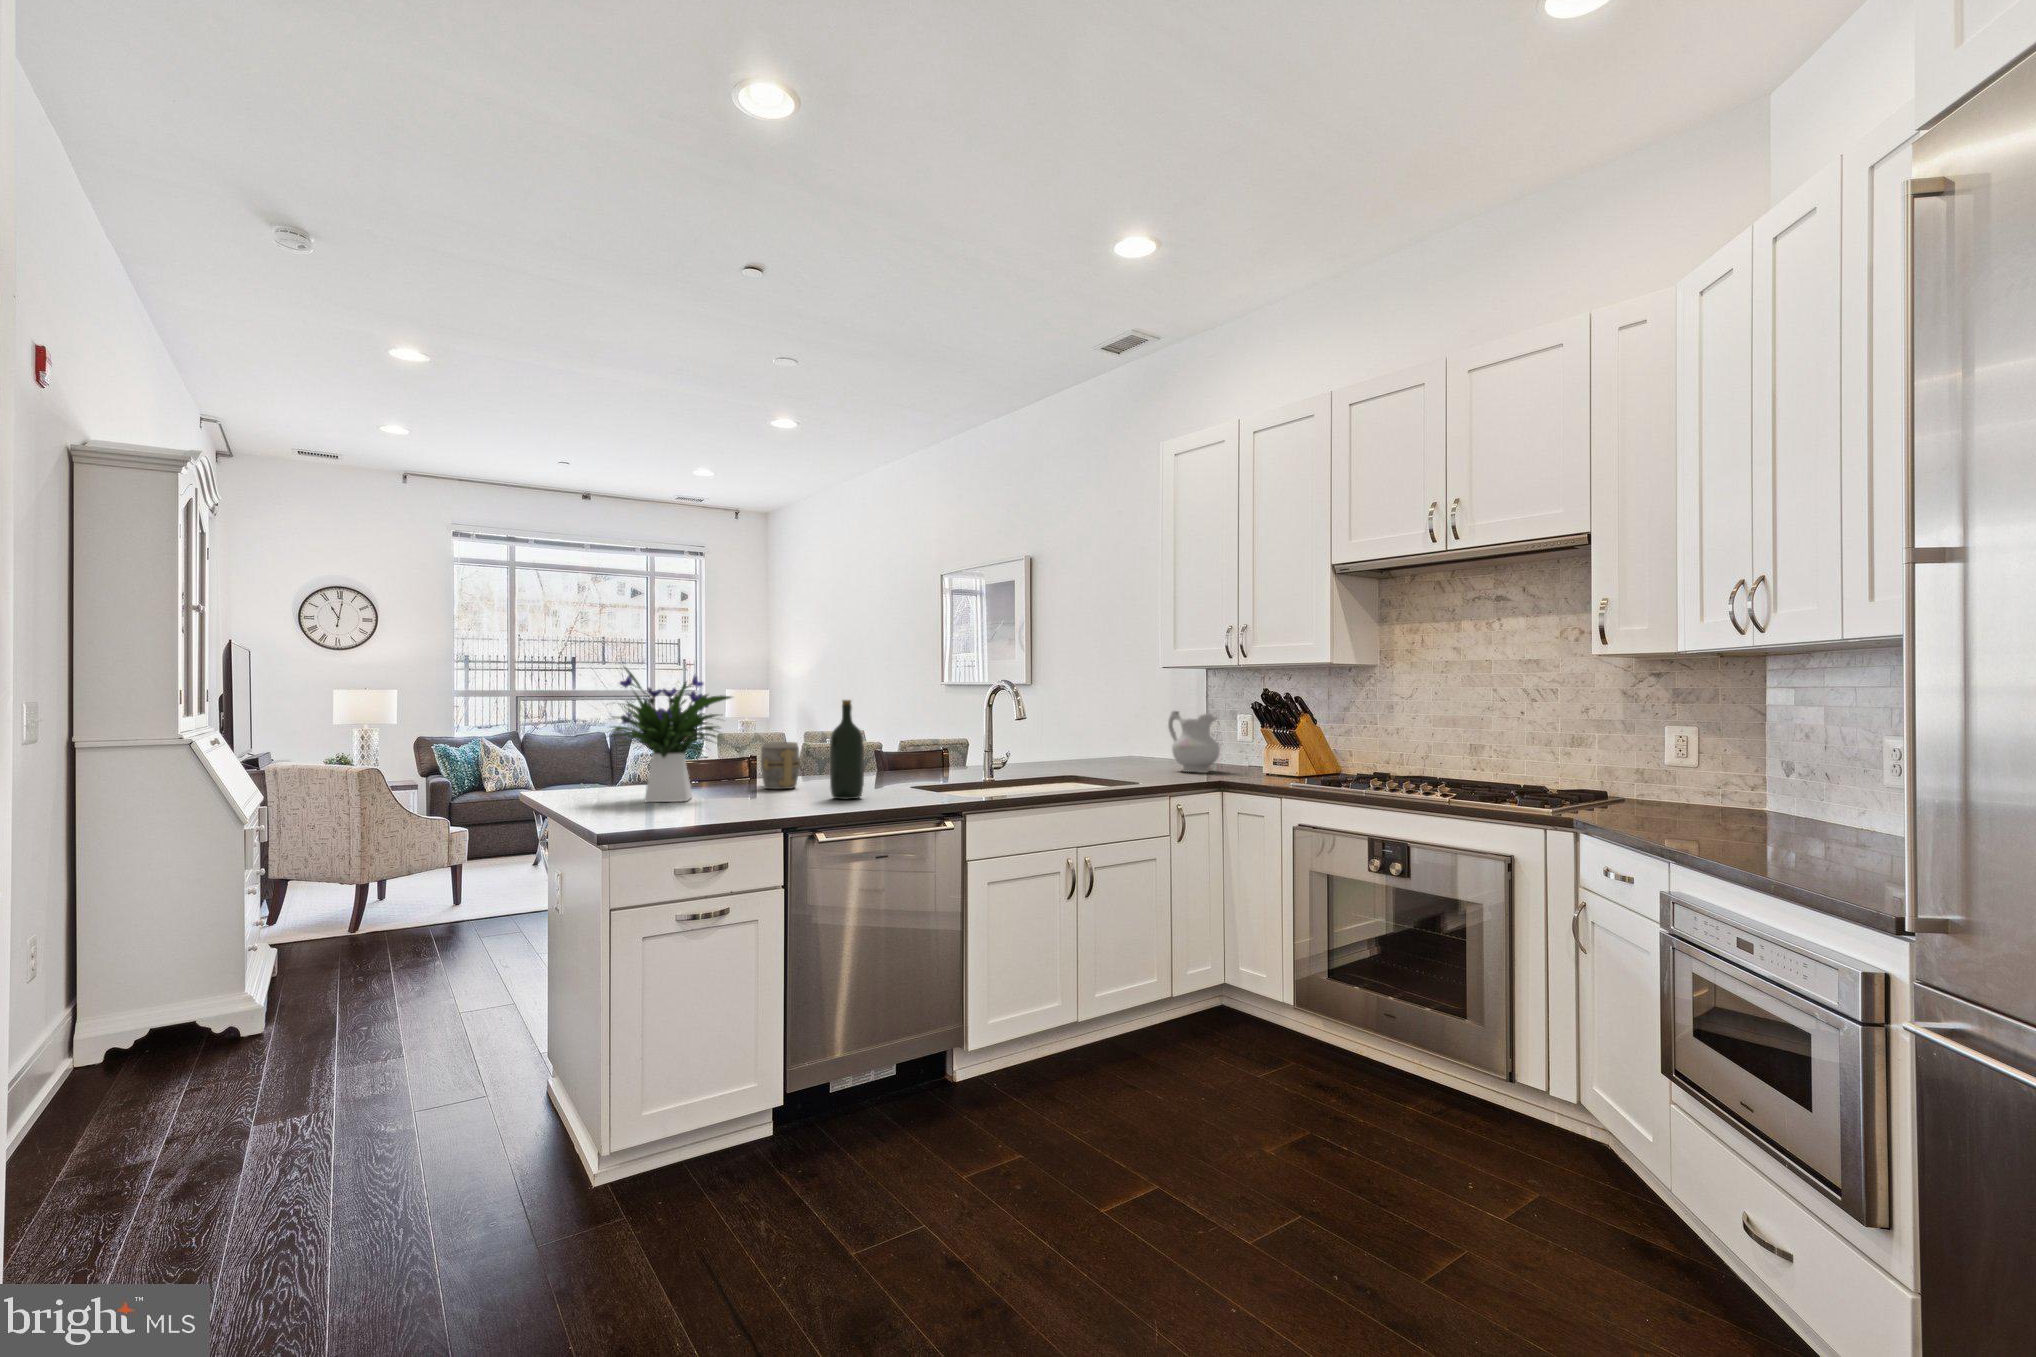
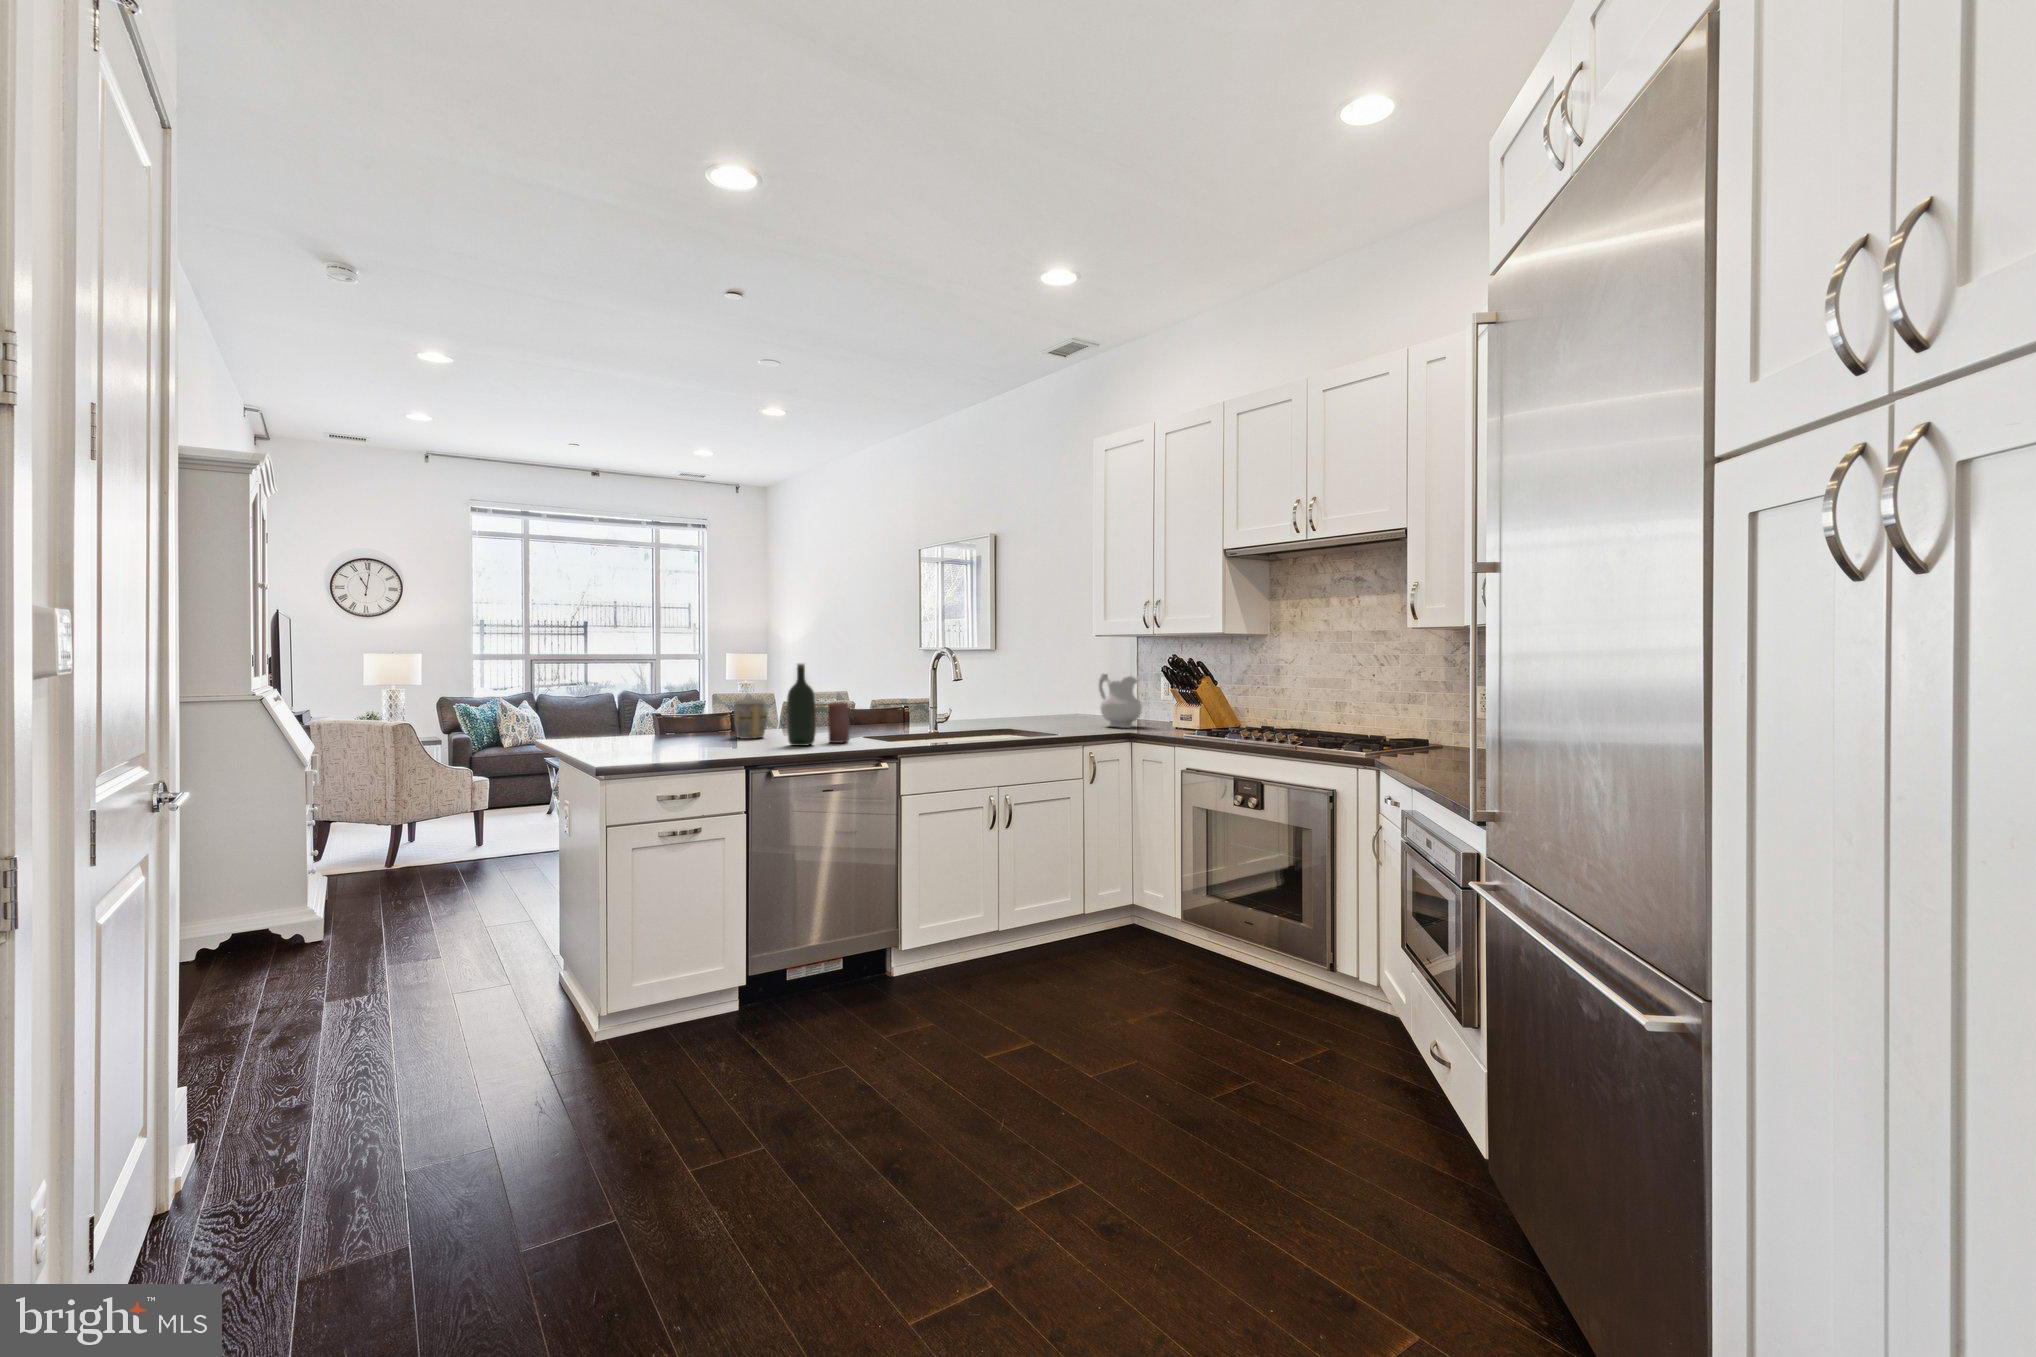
flower arrangement: present [610,667,731,802] -> none [600,635,708,747]
candle: none [877,746,901,795] -> present [828,702,849,743]

